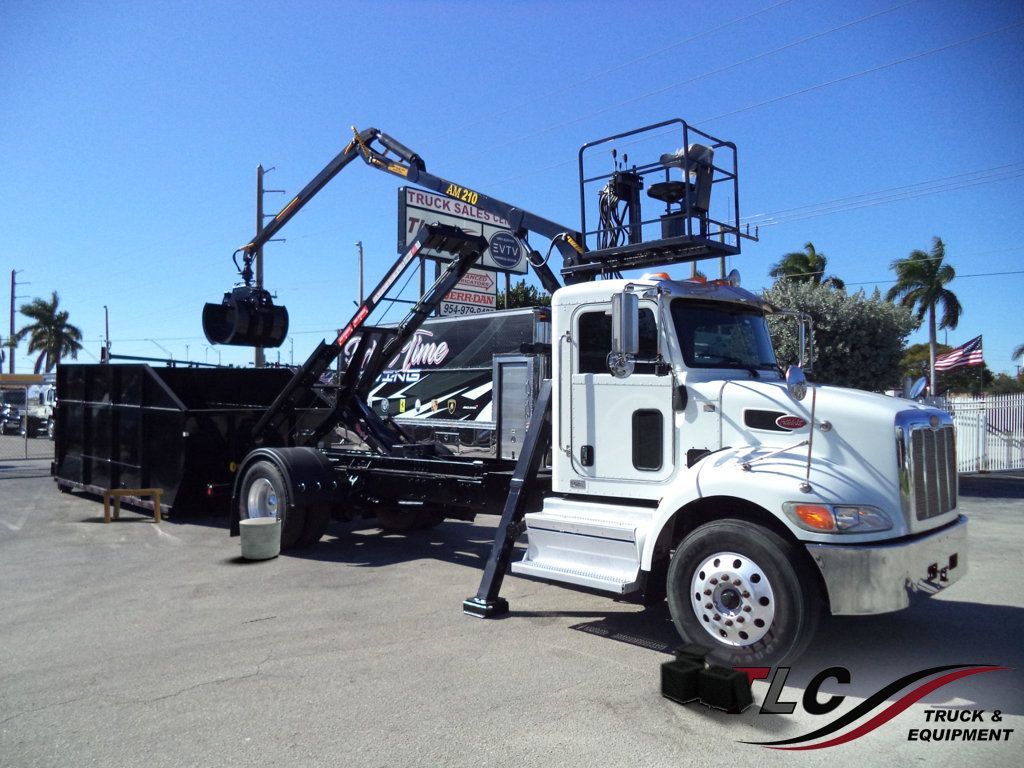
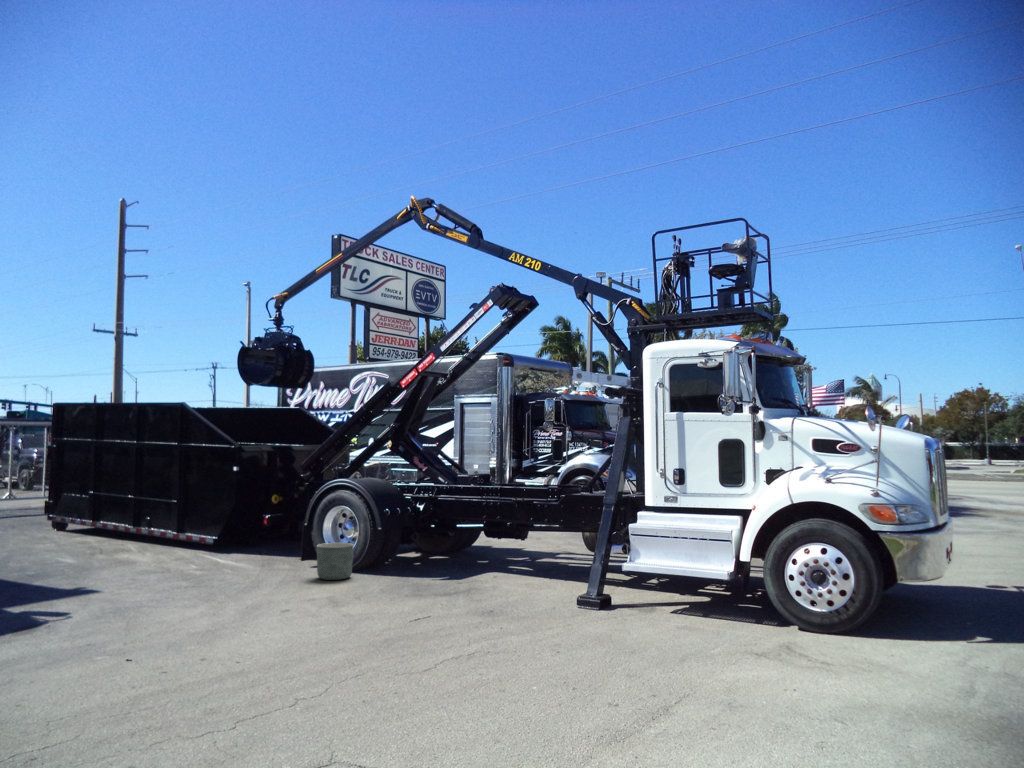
bench: present [103,488,168,523] -> none [127,522,192,557]
storage bin: present [660,642,755,712] -> none [780,611,851,653]

